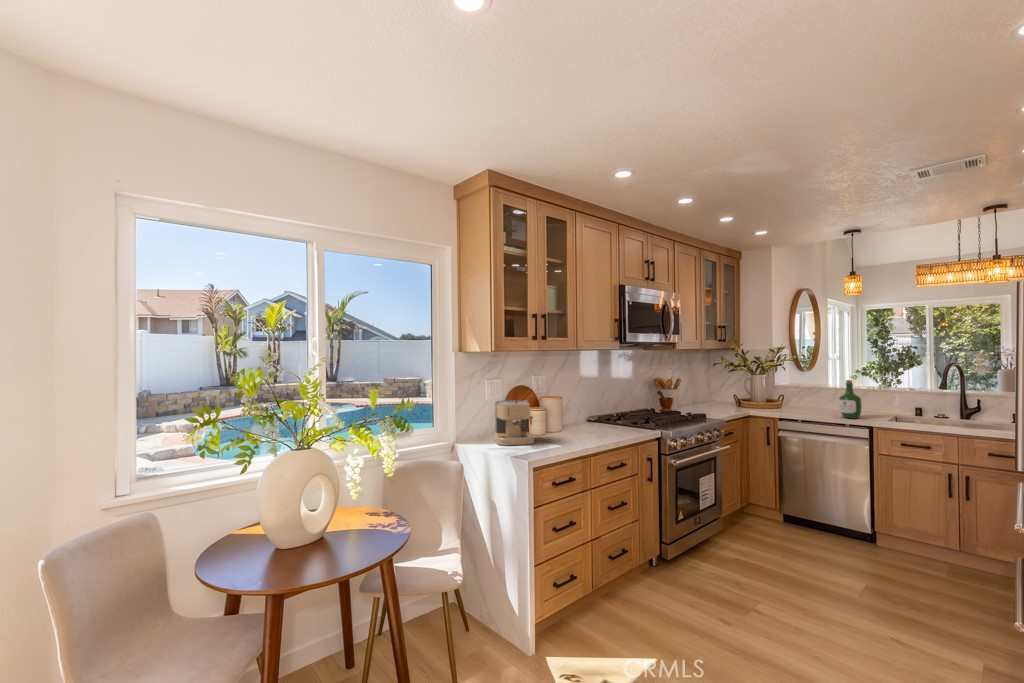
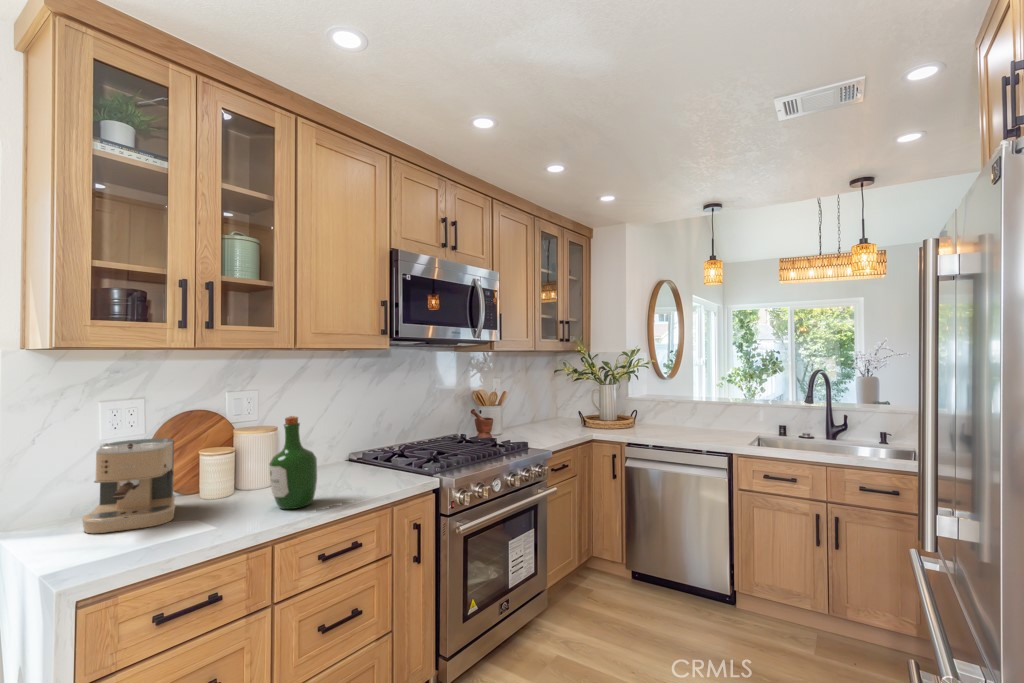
wine bottle: present [839,380,862,419] -> present [269,416,317,509]

